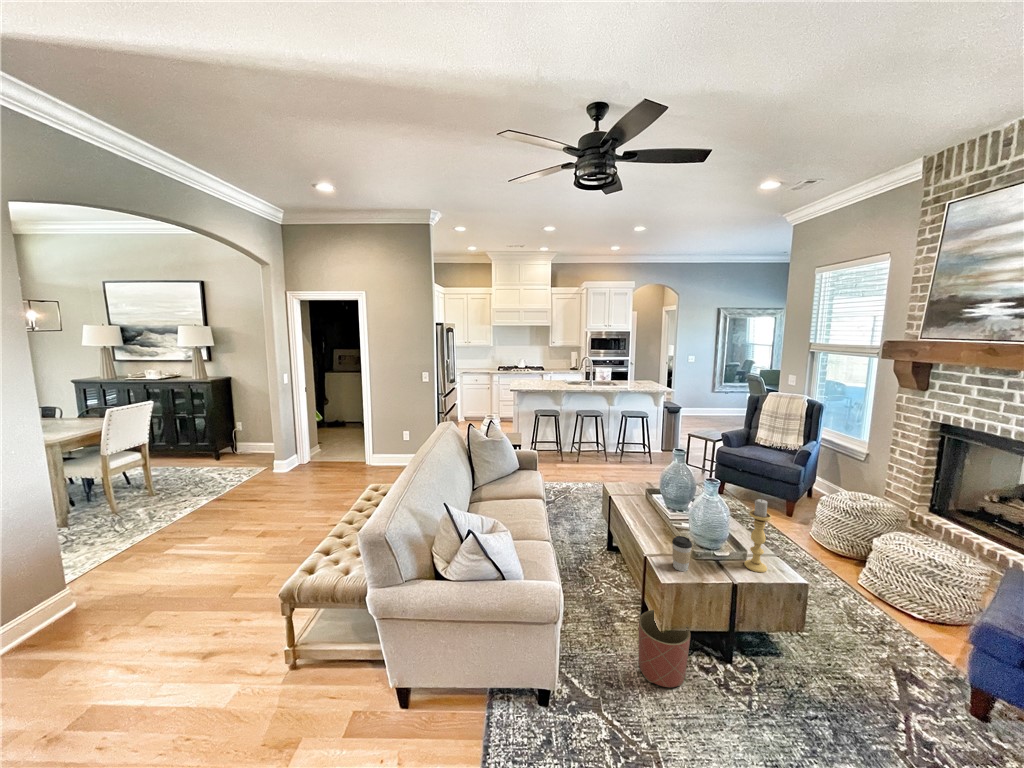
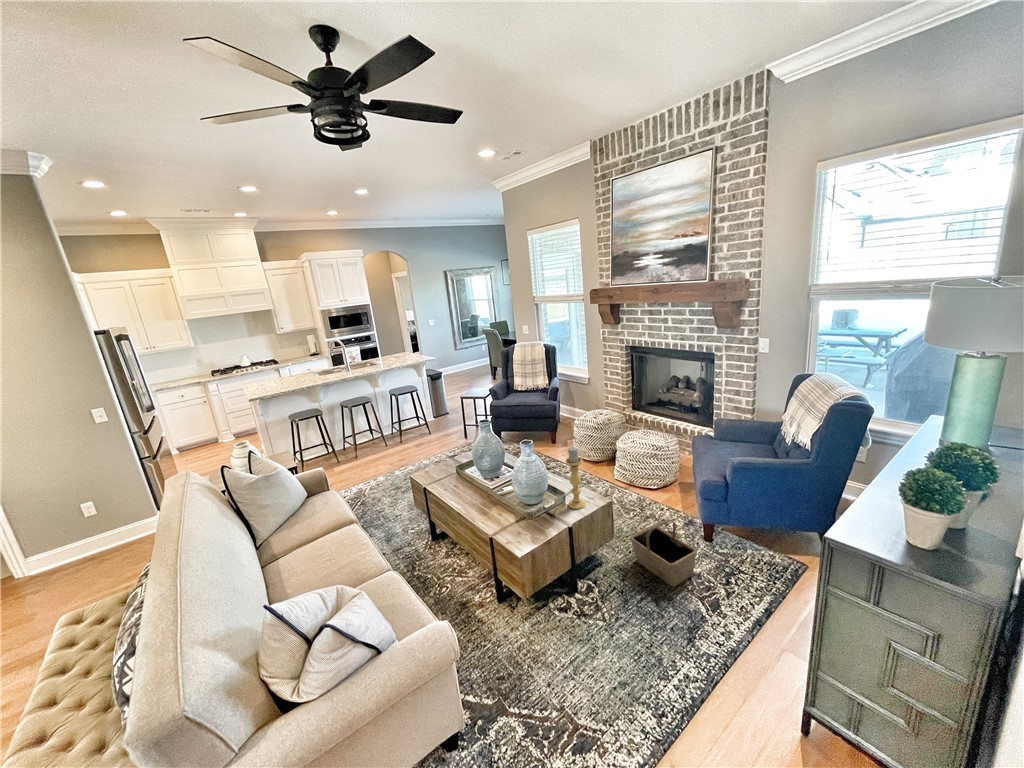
coffee cup: present [672,536,692,571] -> none [516,505,534,538]
planter: present [639,610,690,687] -> none [507,579,554,651]
basket: none [828,640,934,741] -> present [630,519,697,587]

